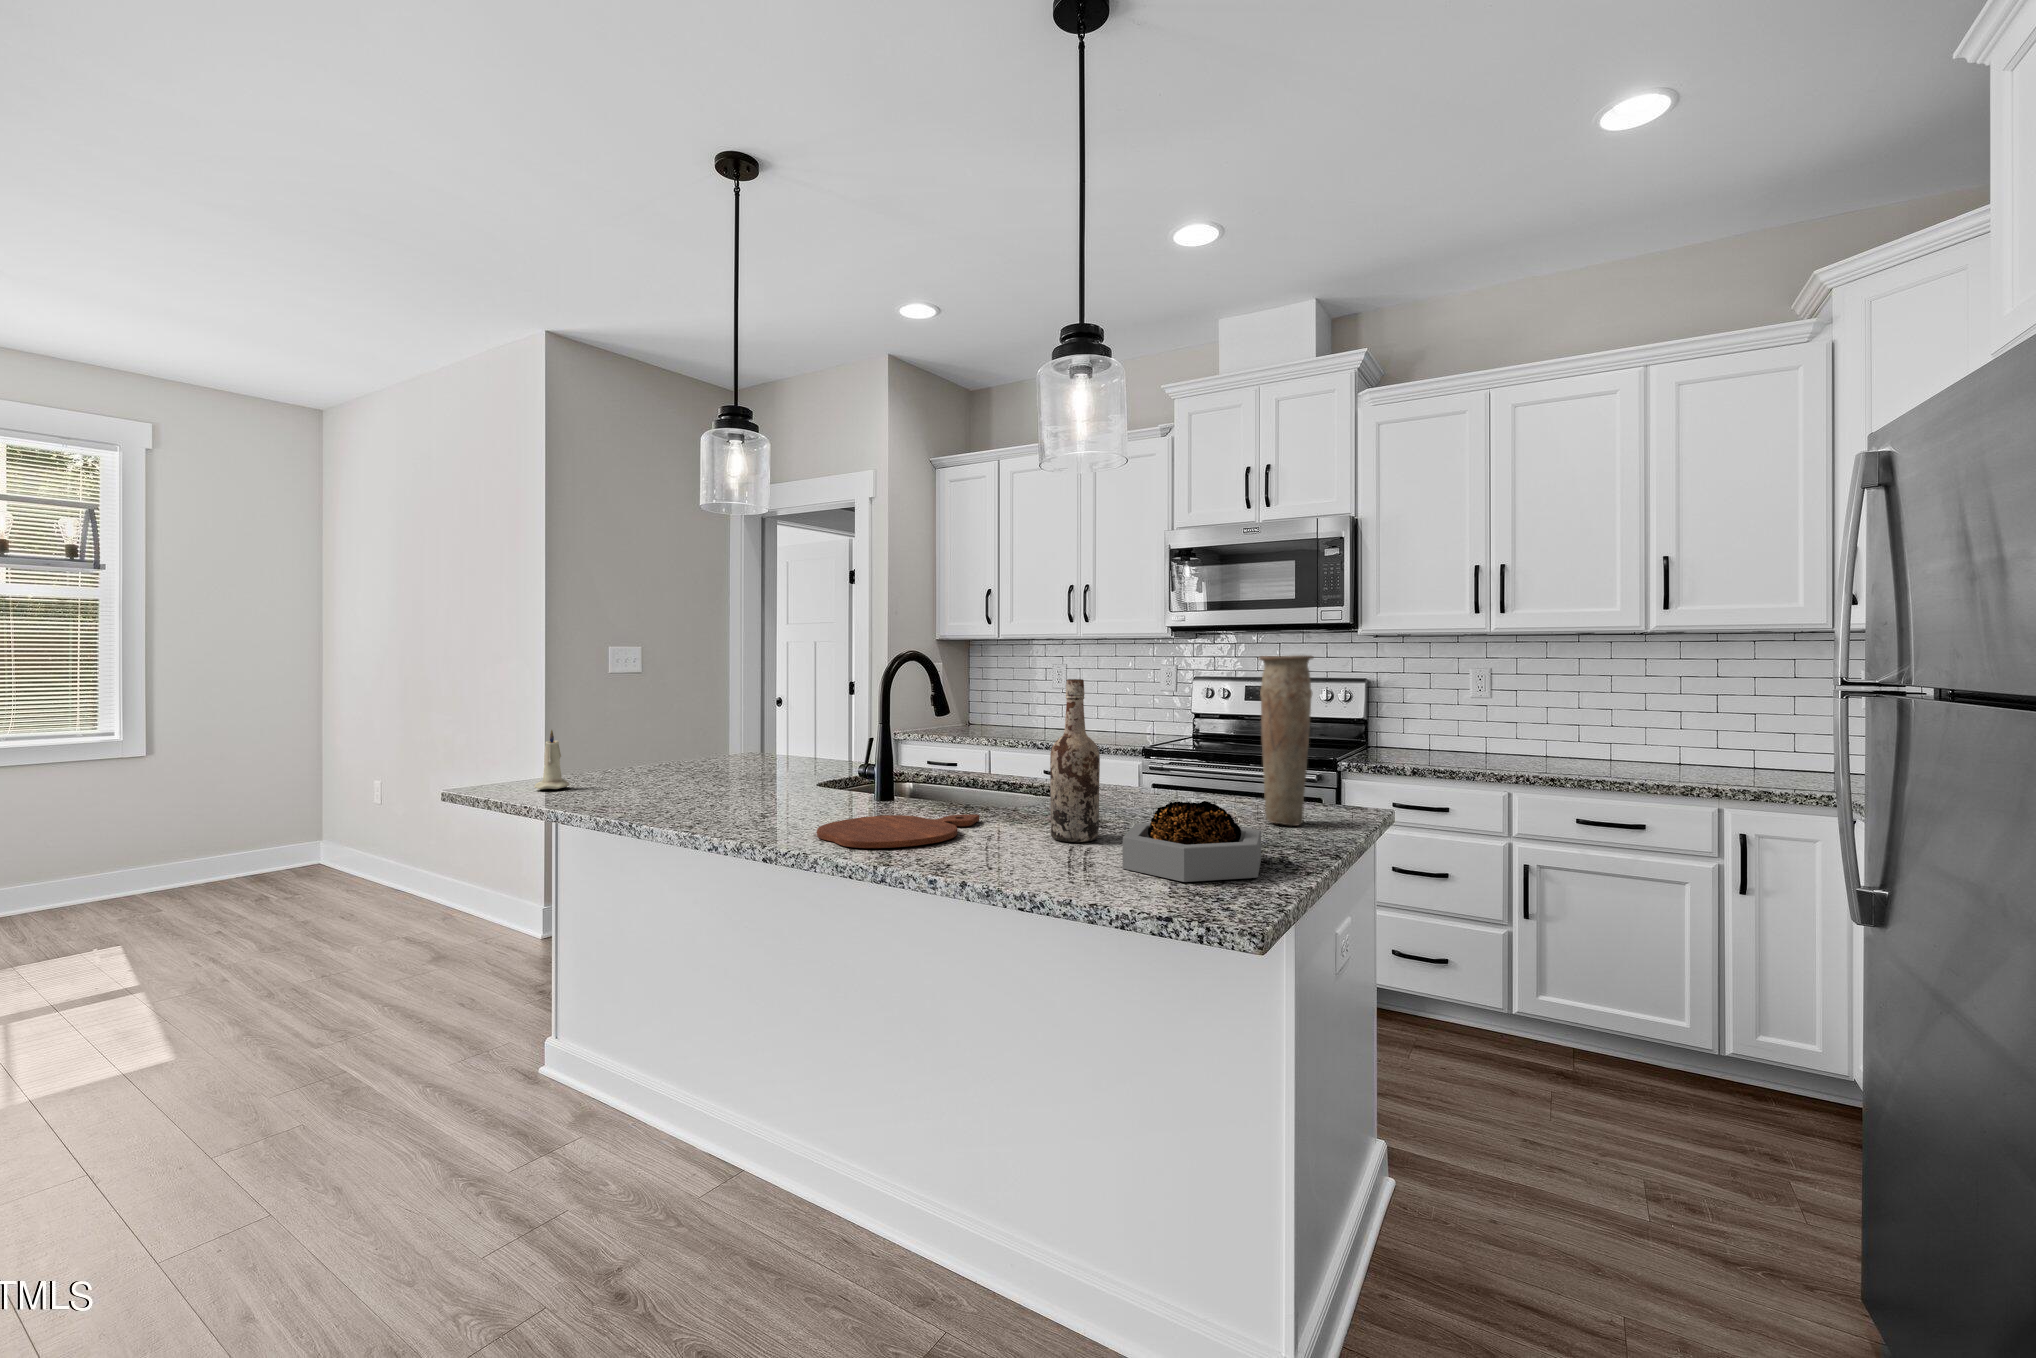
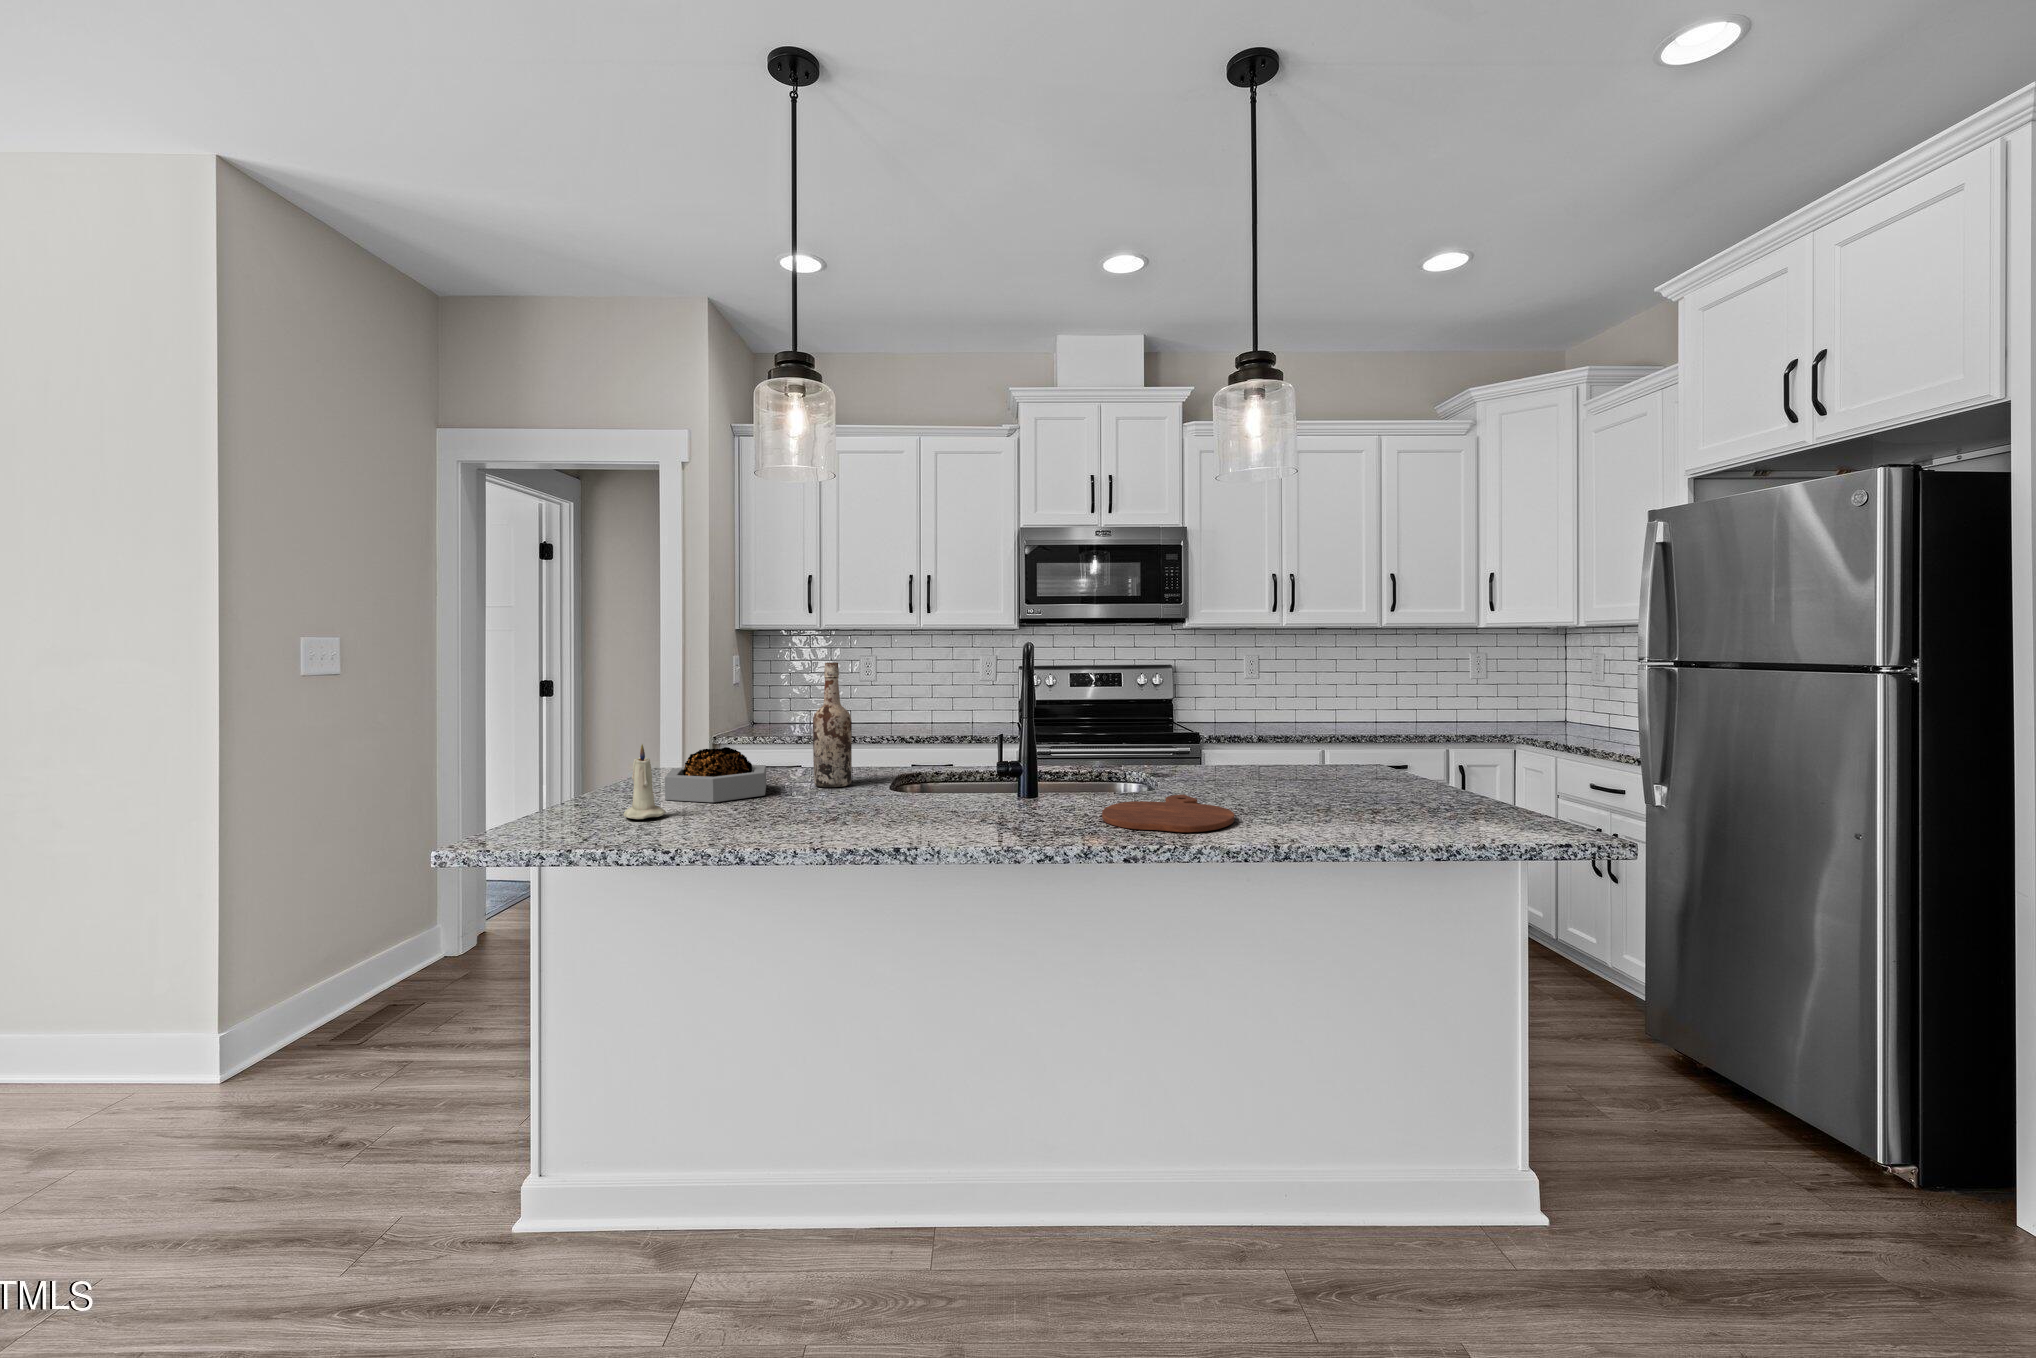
vase: present [1259,655,1314,826] -> none [1349,646,1395,780]
wine bottle: present [1050,679,1100,842] -> present [813,662,852,787]
decorative bowl: present [1123,801,1261,882] -> present [665,747,766,802]

